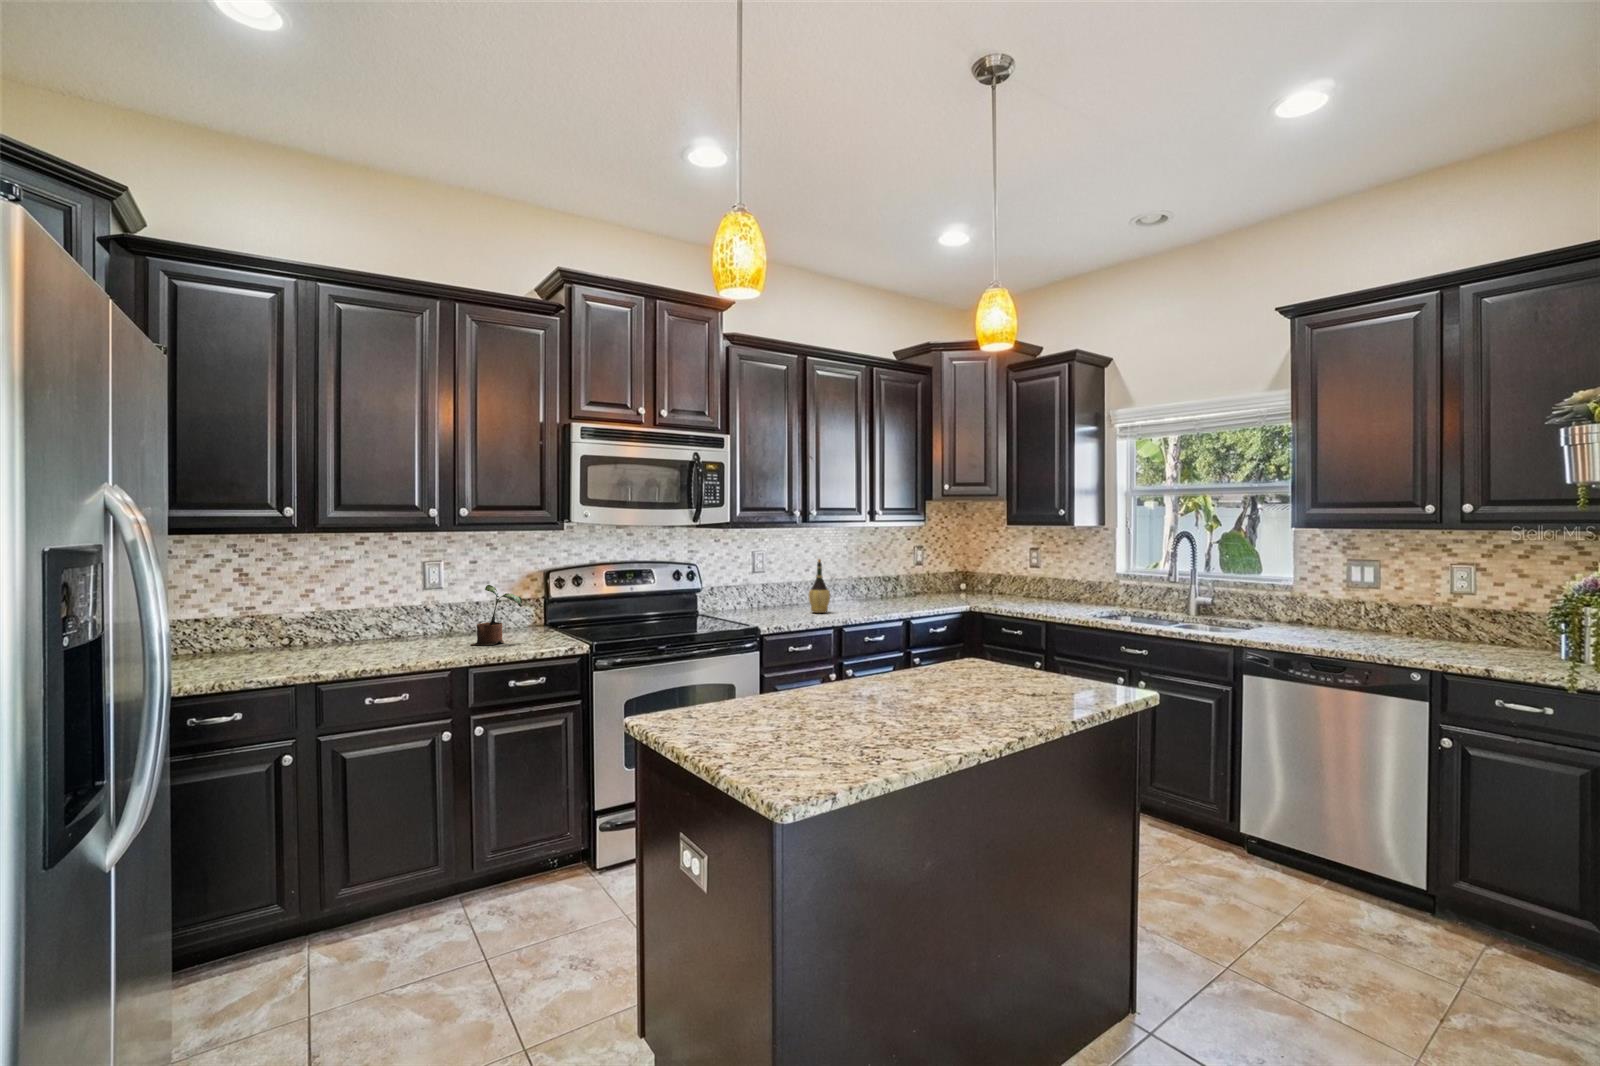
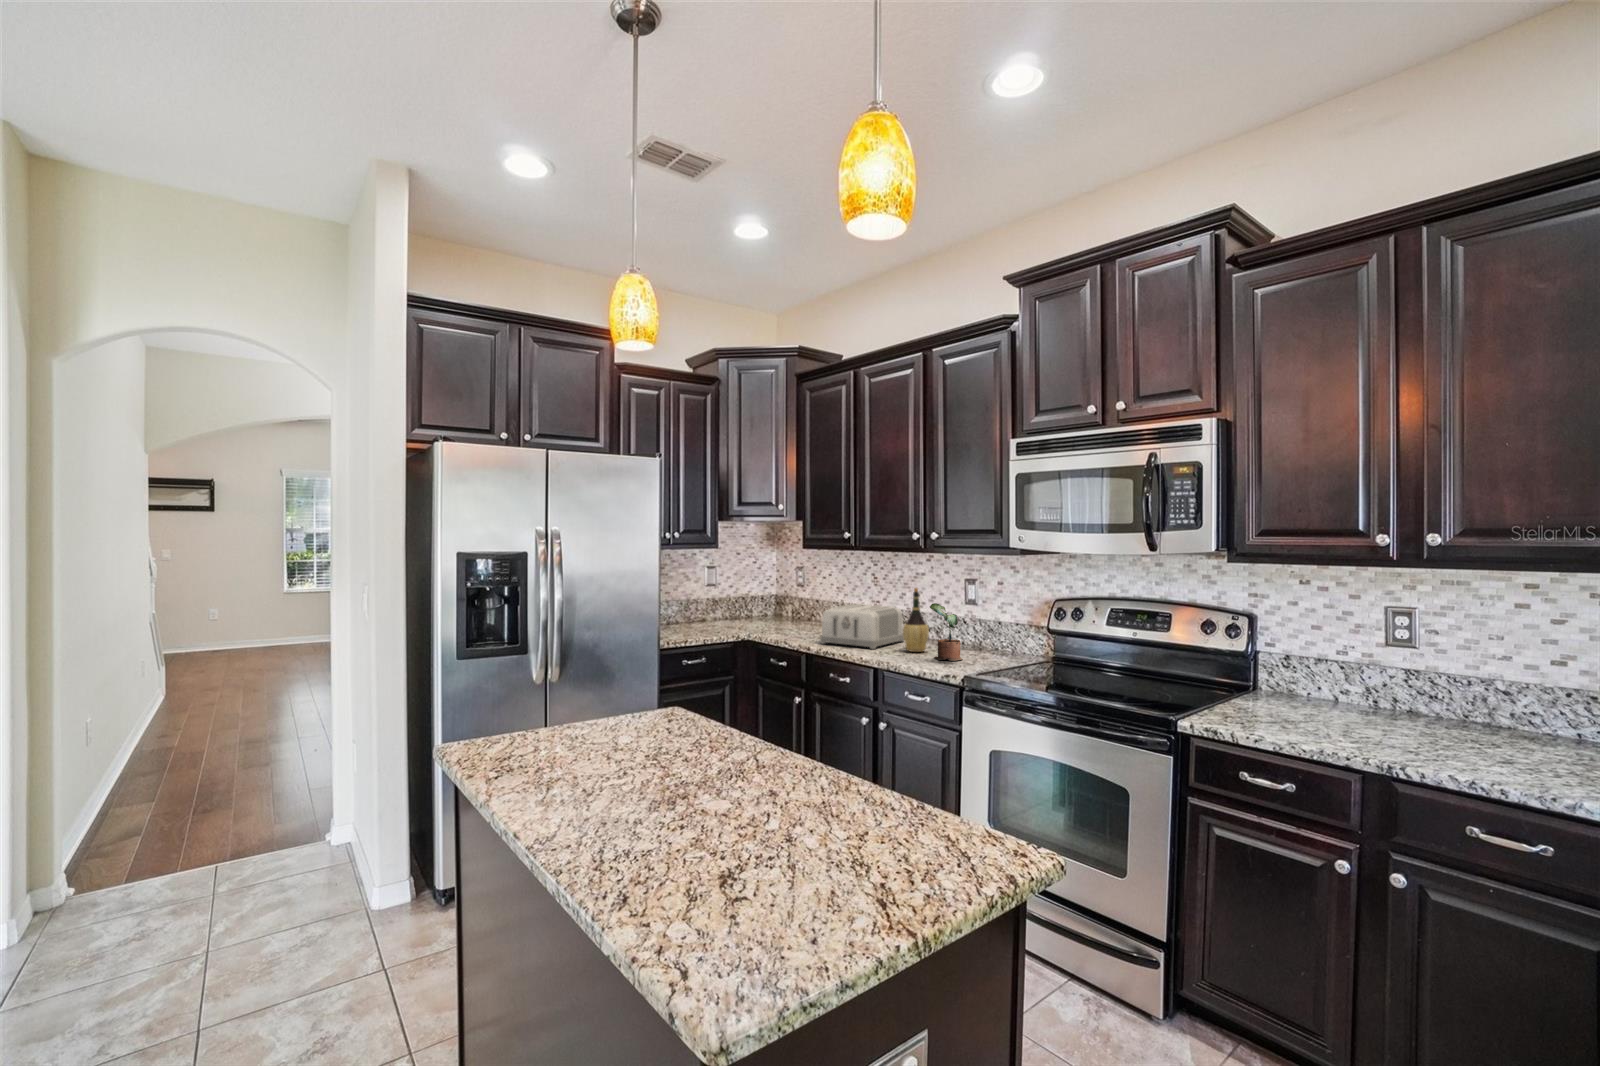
wine bottle: present [809,559,830,613] -> present [903,588,929,652]
toaster: none [257,605,381,669] -> present [820,604,904,649]

